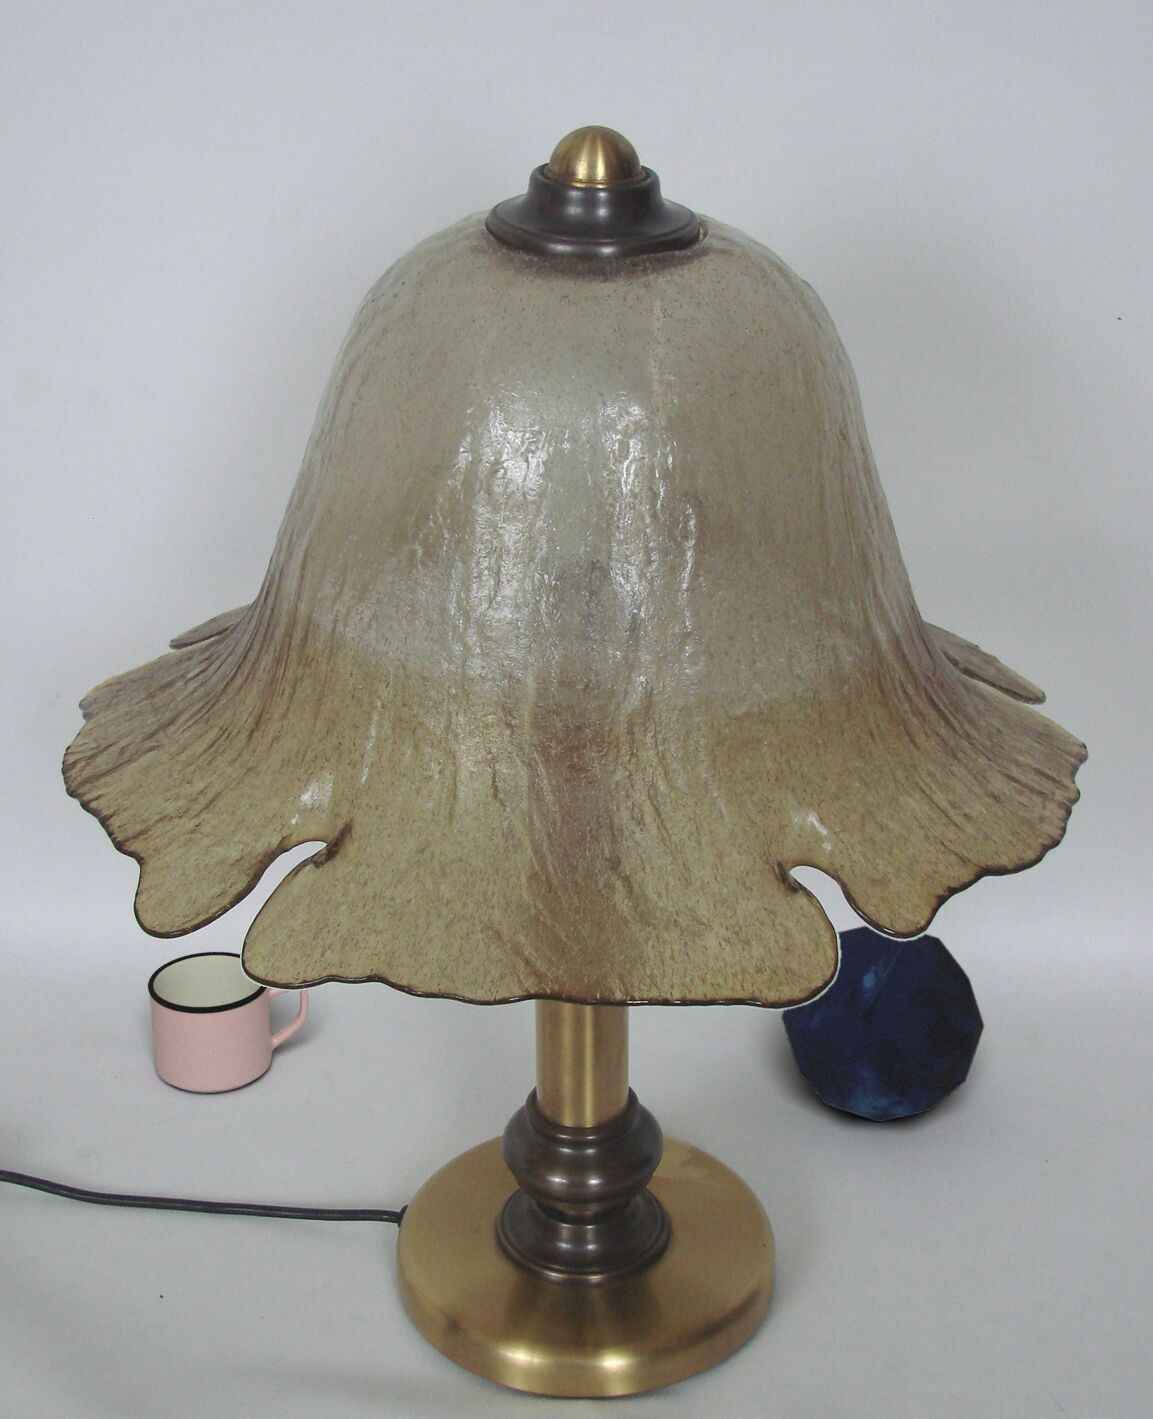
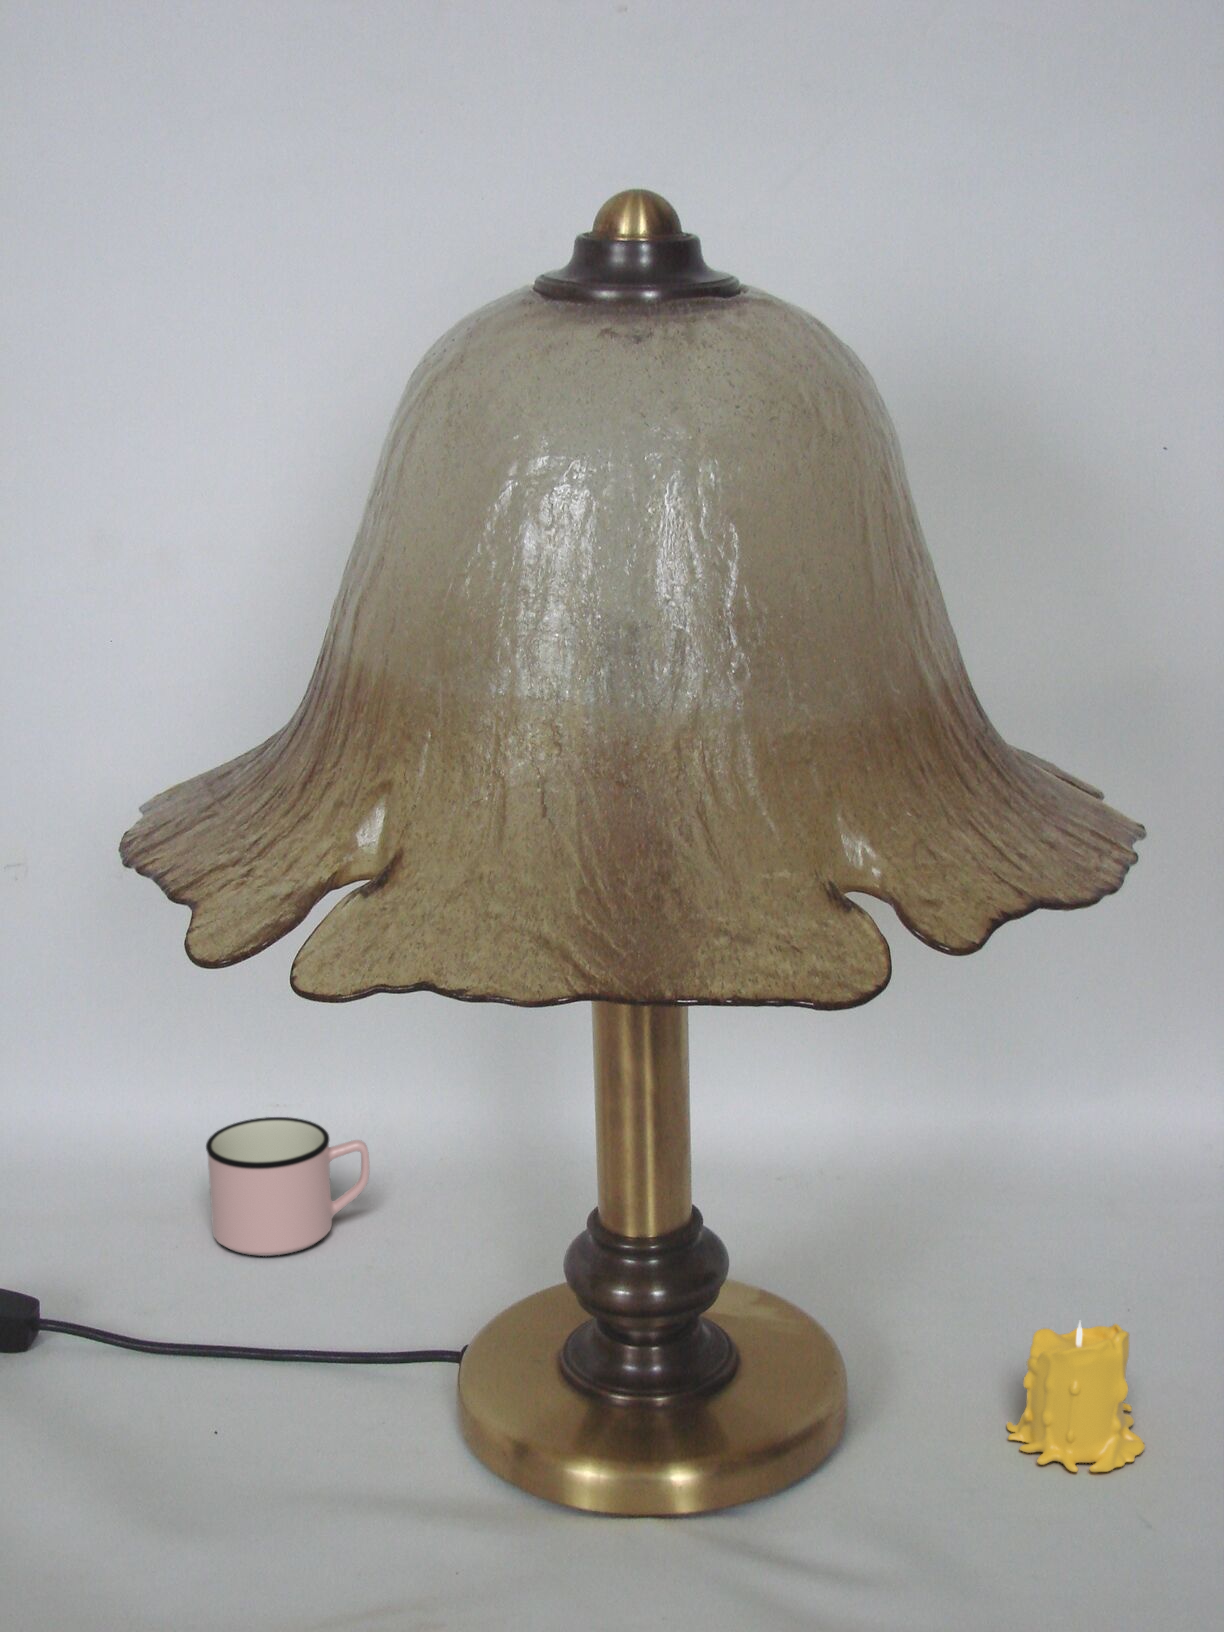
decorative orb: present [781,926,984,1122] -> none [853,1066,1063,1276]
candle: none [927,1200,1060,1353] -> present [1006,1322,1145,1472]

